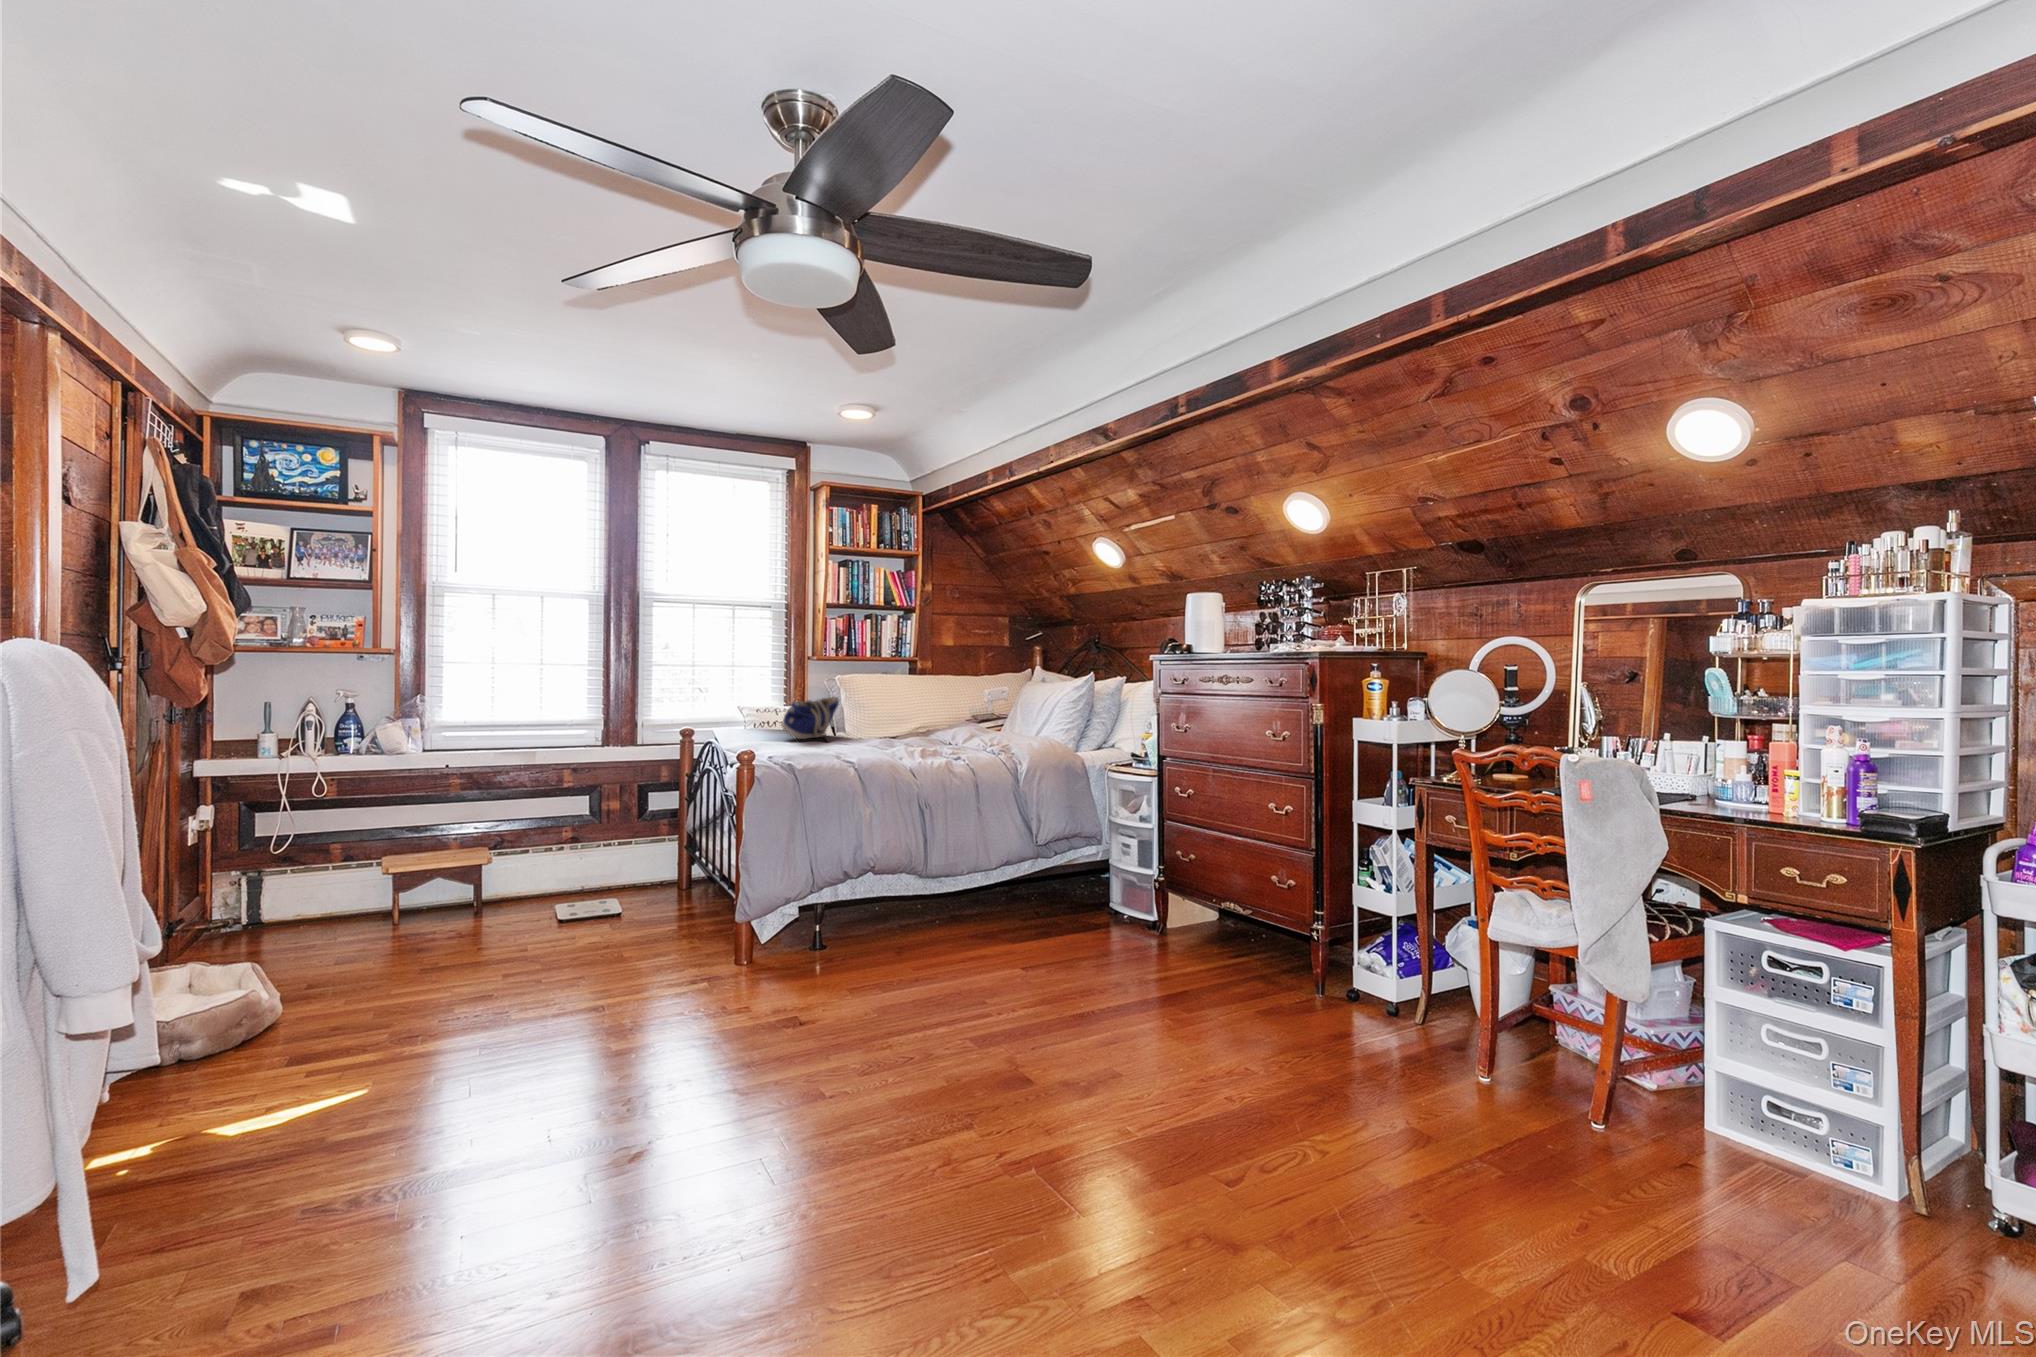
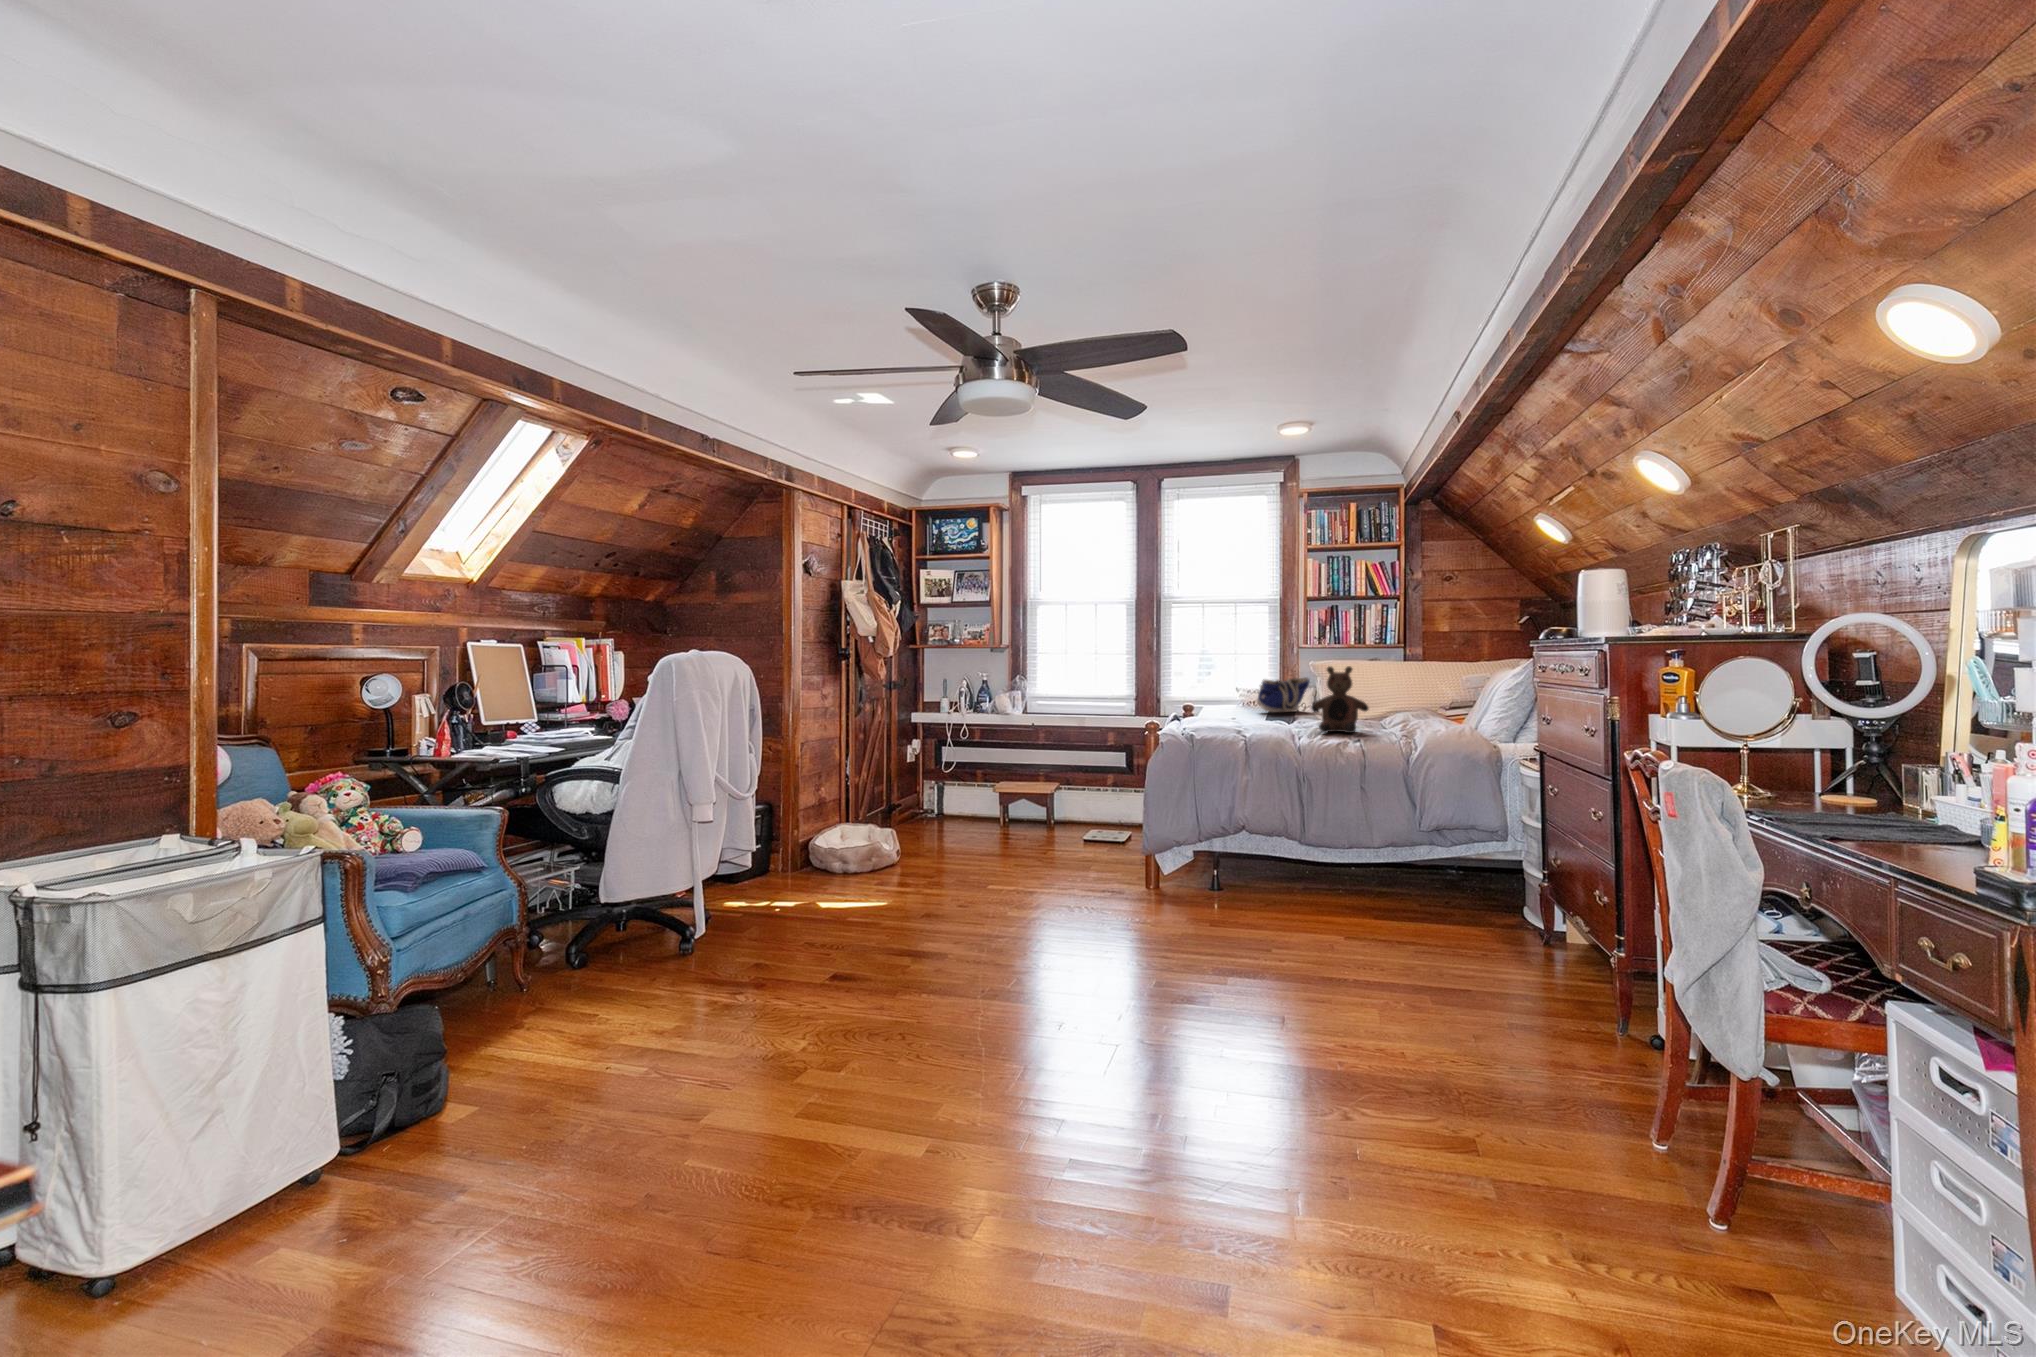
teddy bear: none [897,692,958,771] -> present [1311,666,1369,733]

